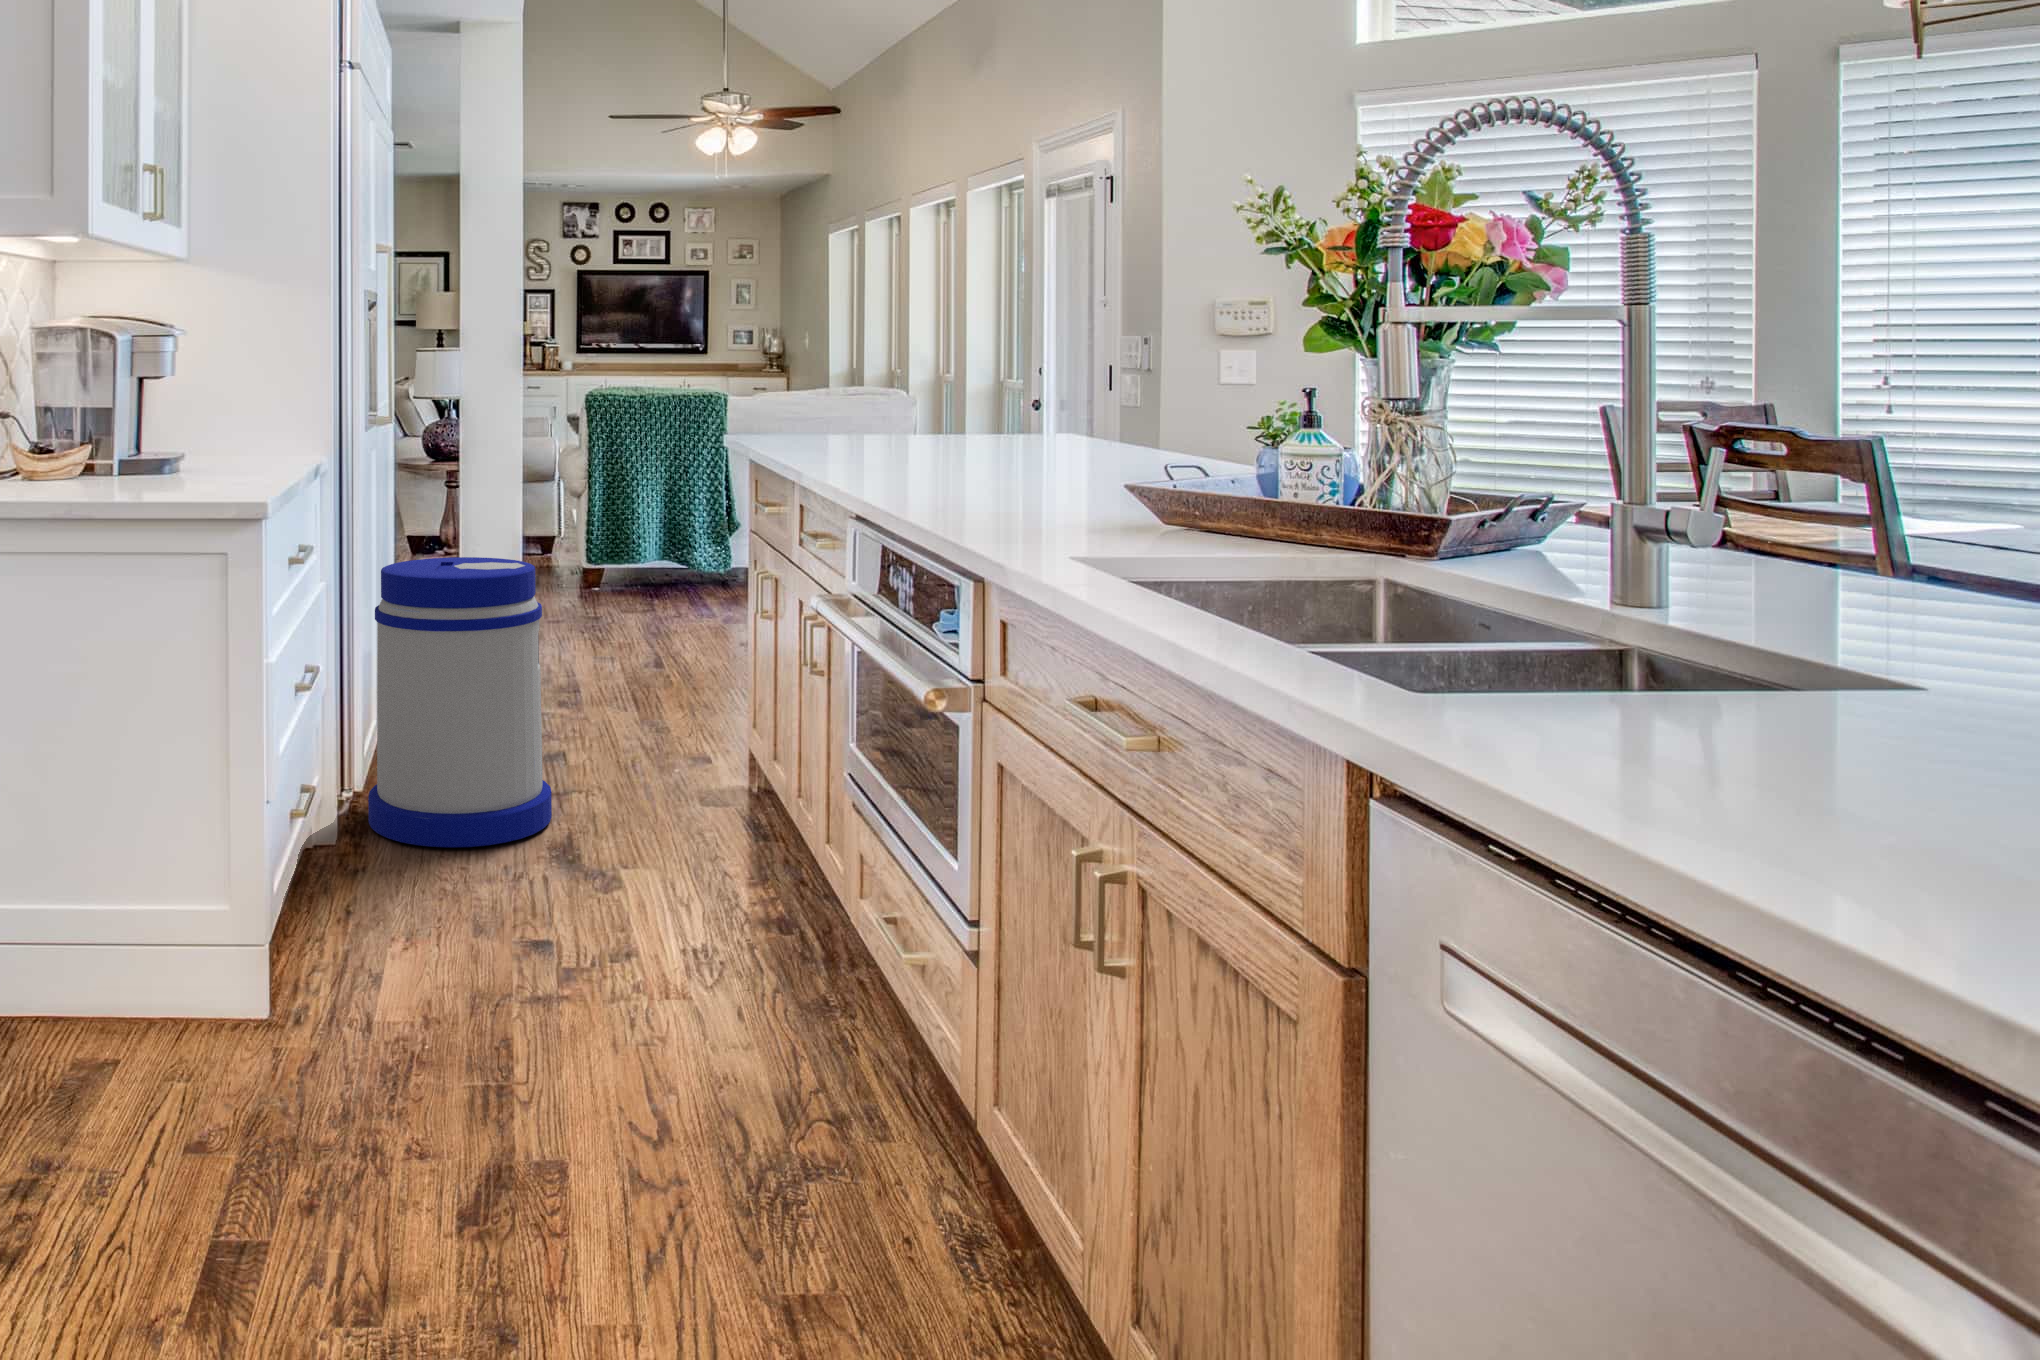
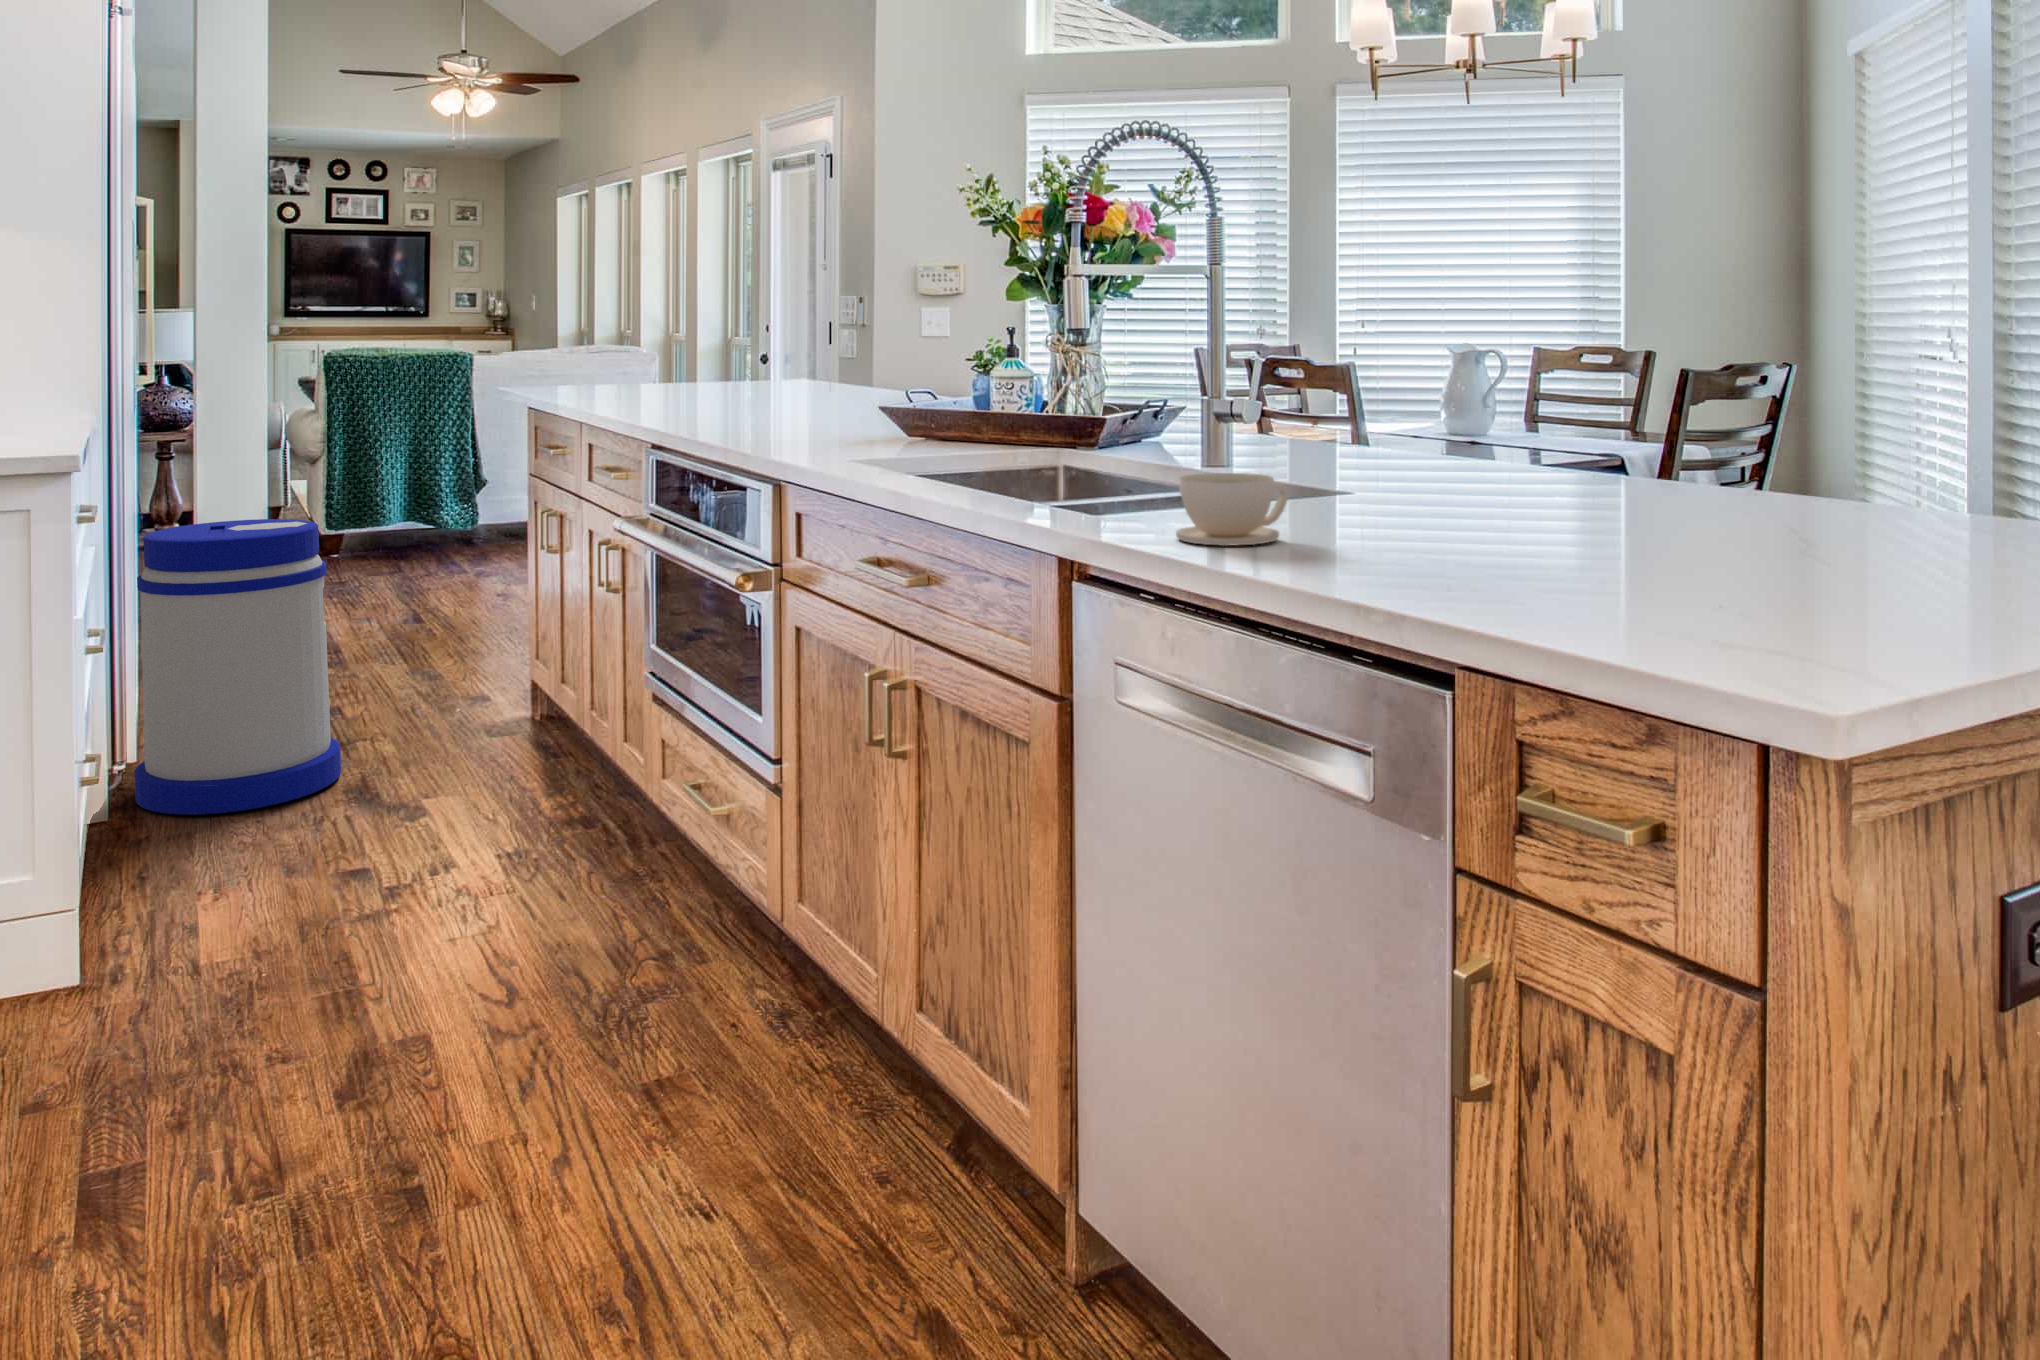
coffee cup: none [1564,650,1798,789] -> present [1176,473,1288,546]

